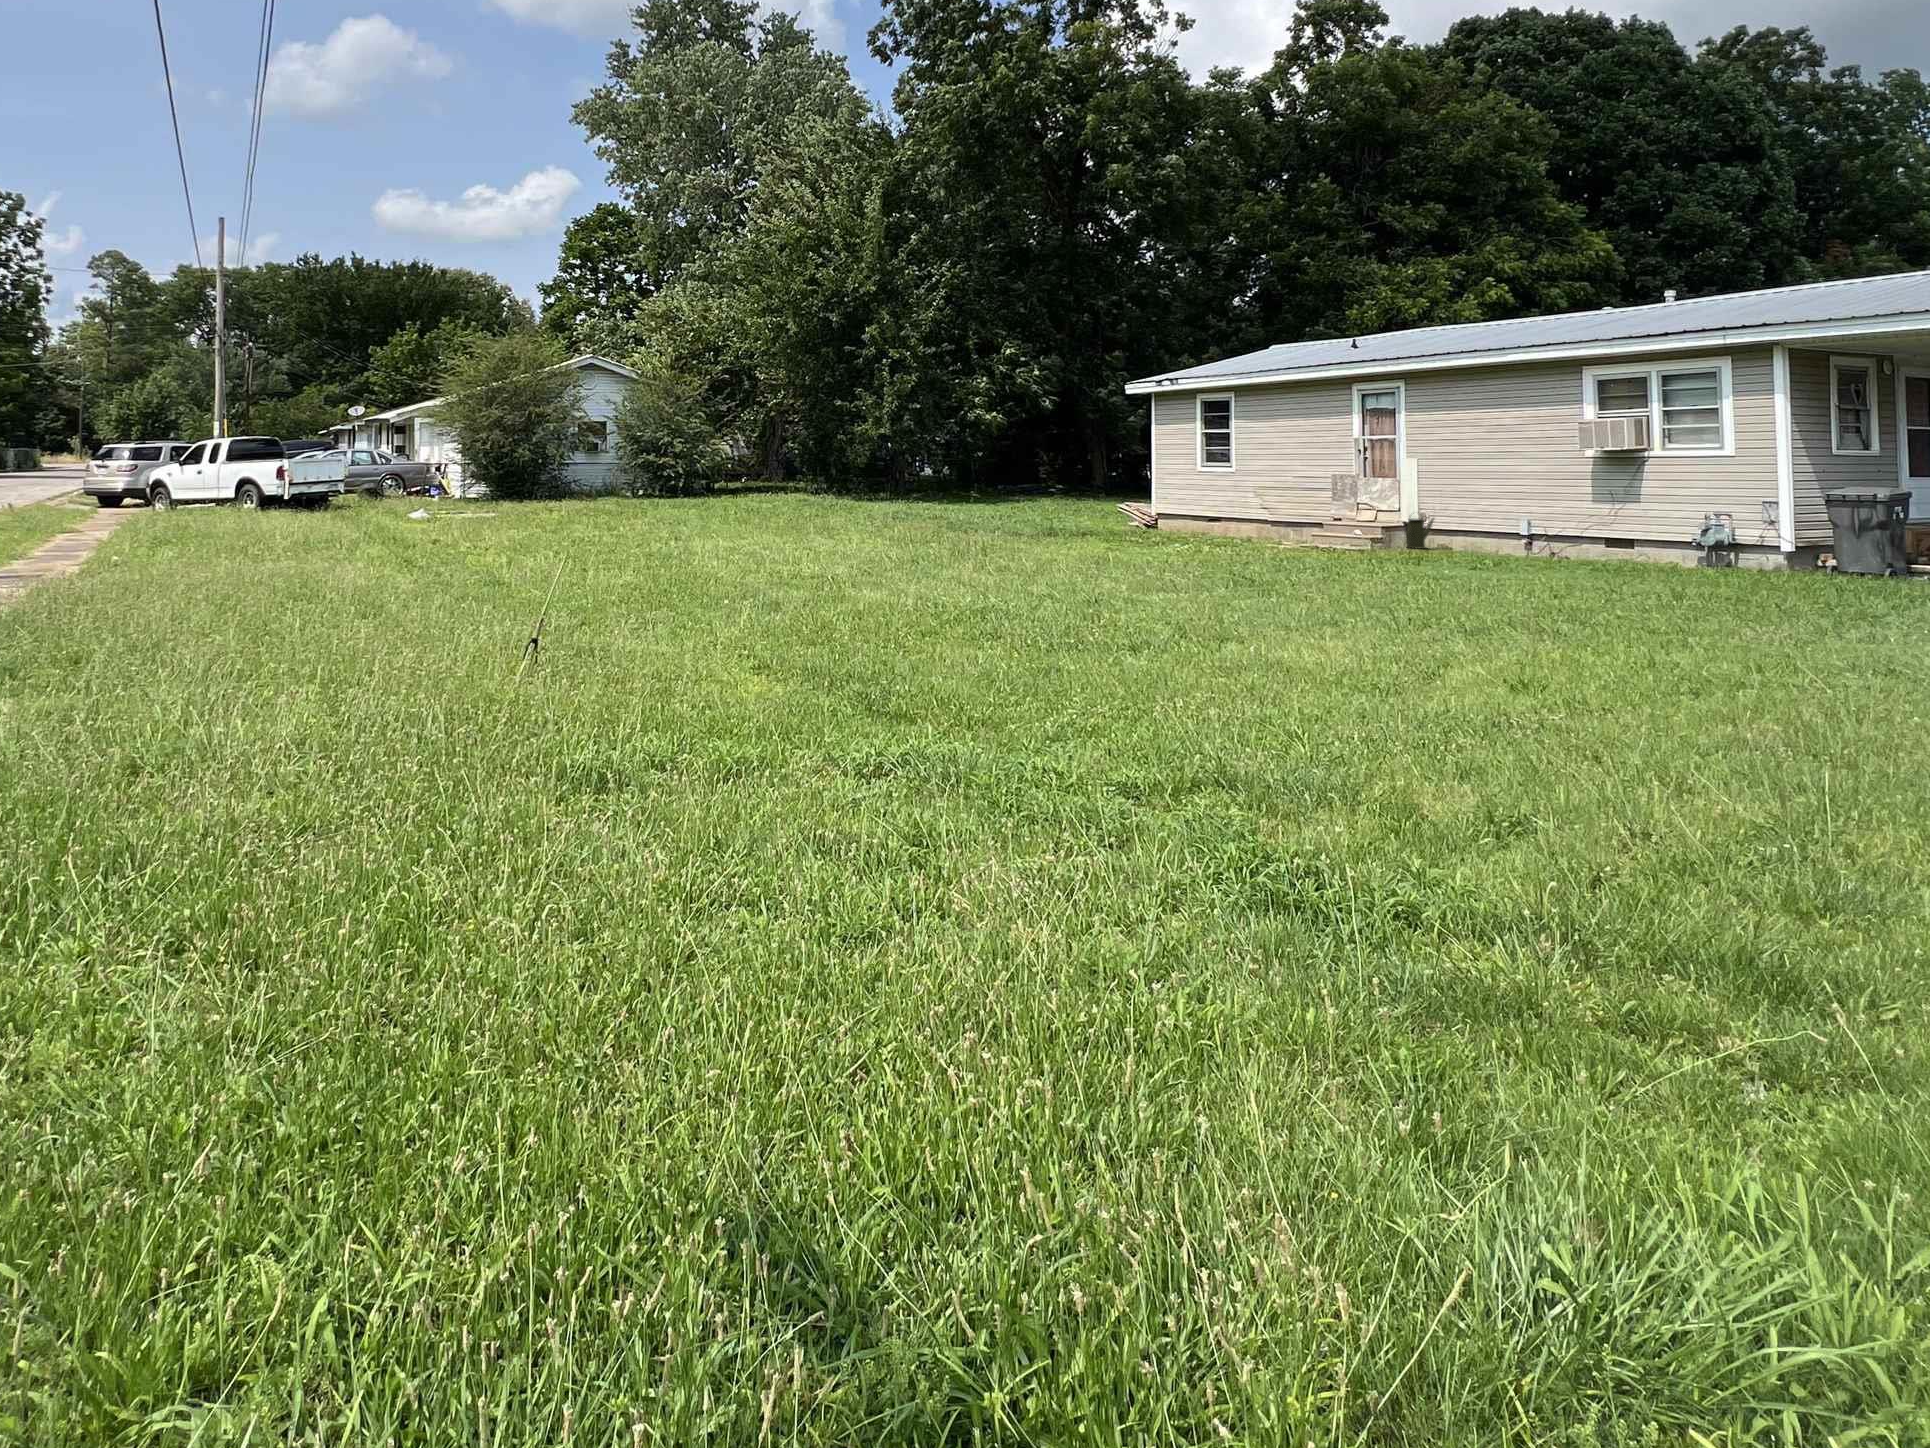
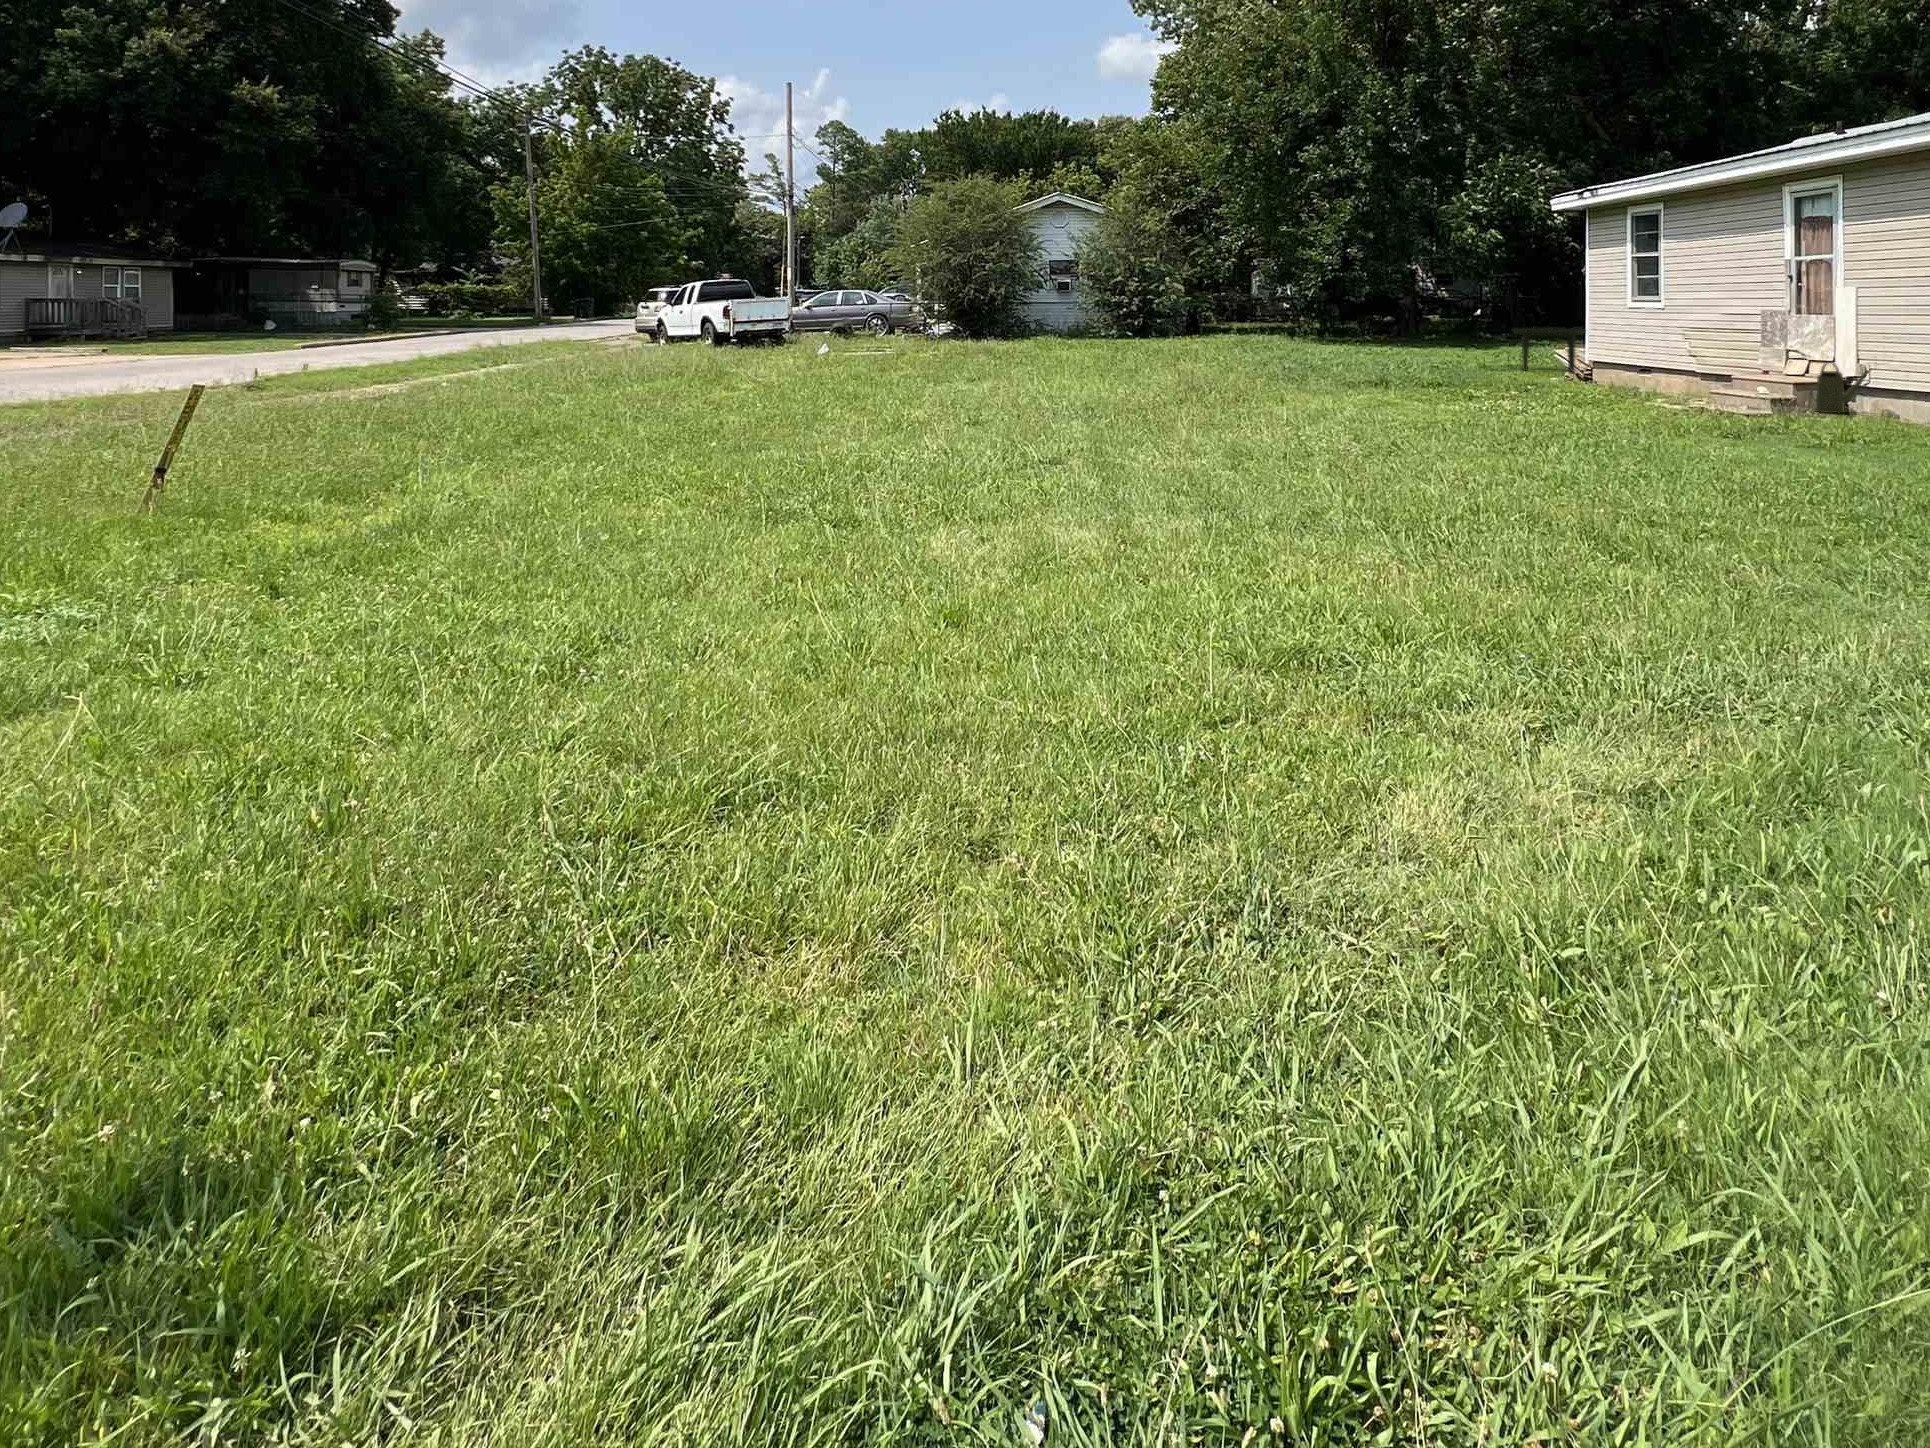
round table: none [1110,488,1167,523] -> present [1513,328,1585,372]

